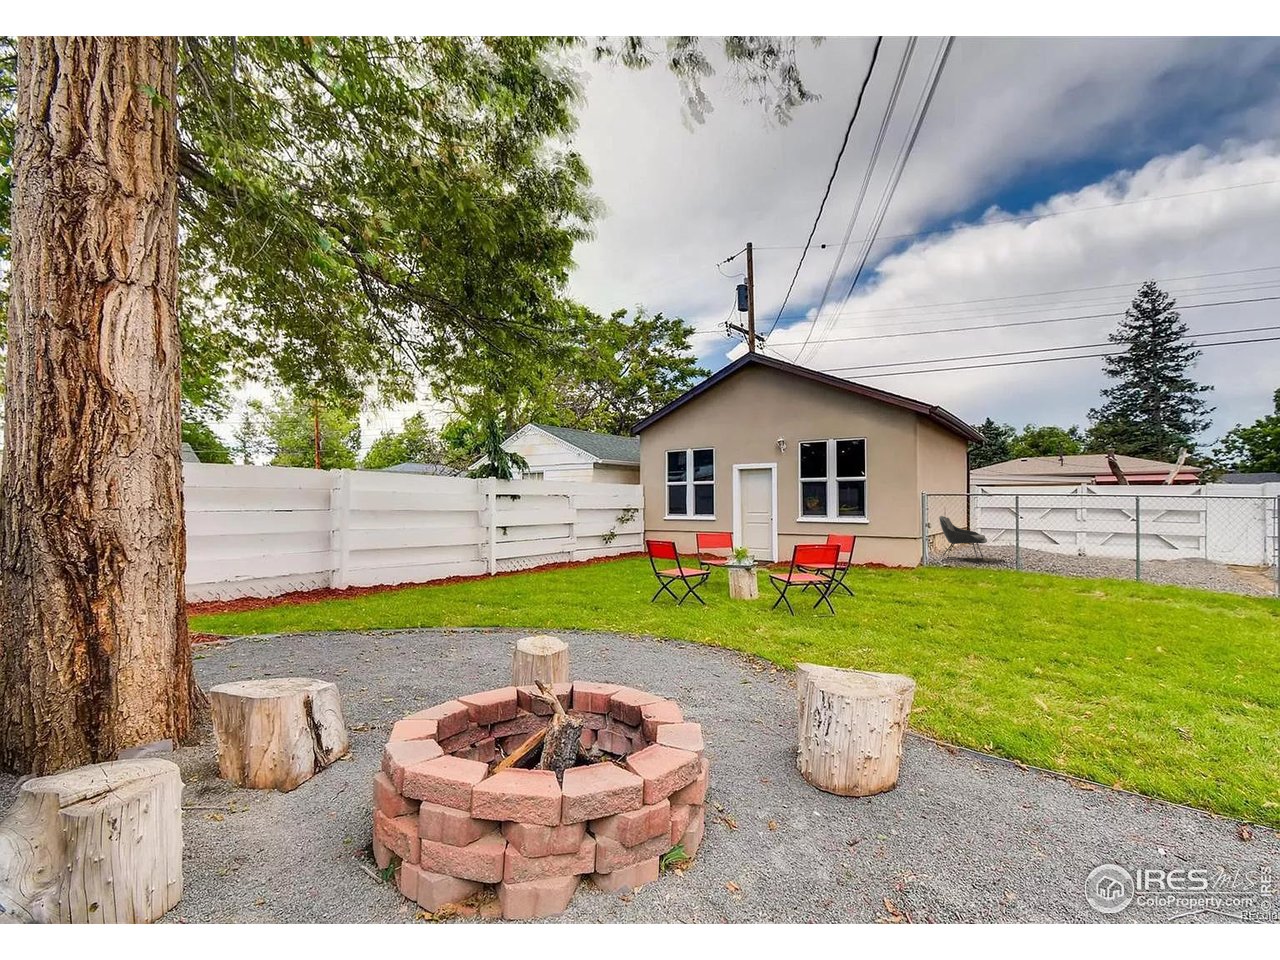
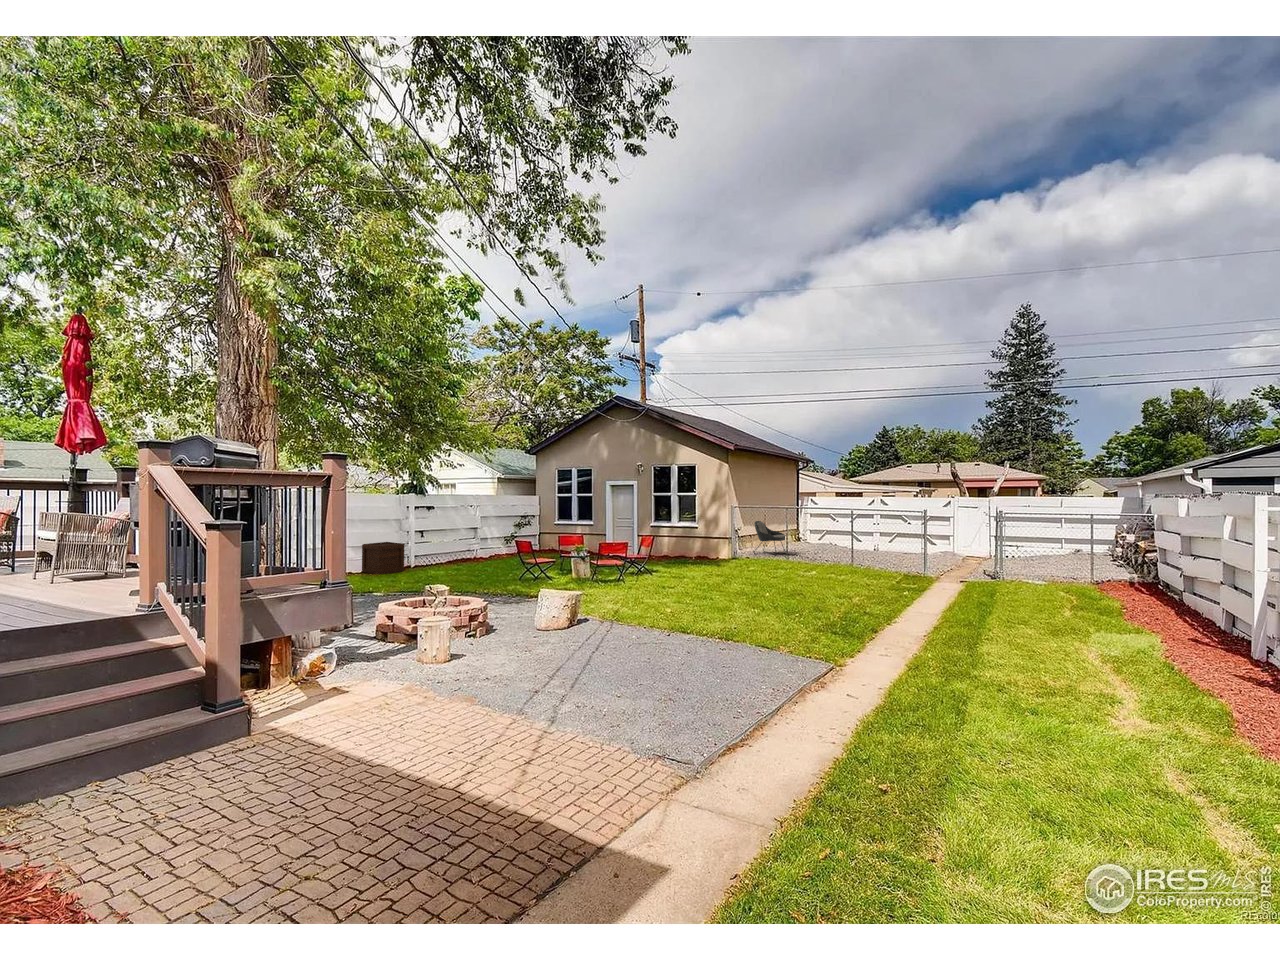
wooden crate: none [426,540,482,586] -> present [362,542,404,574]

